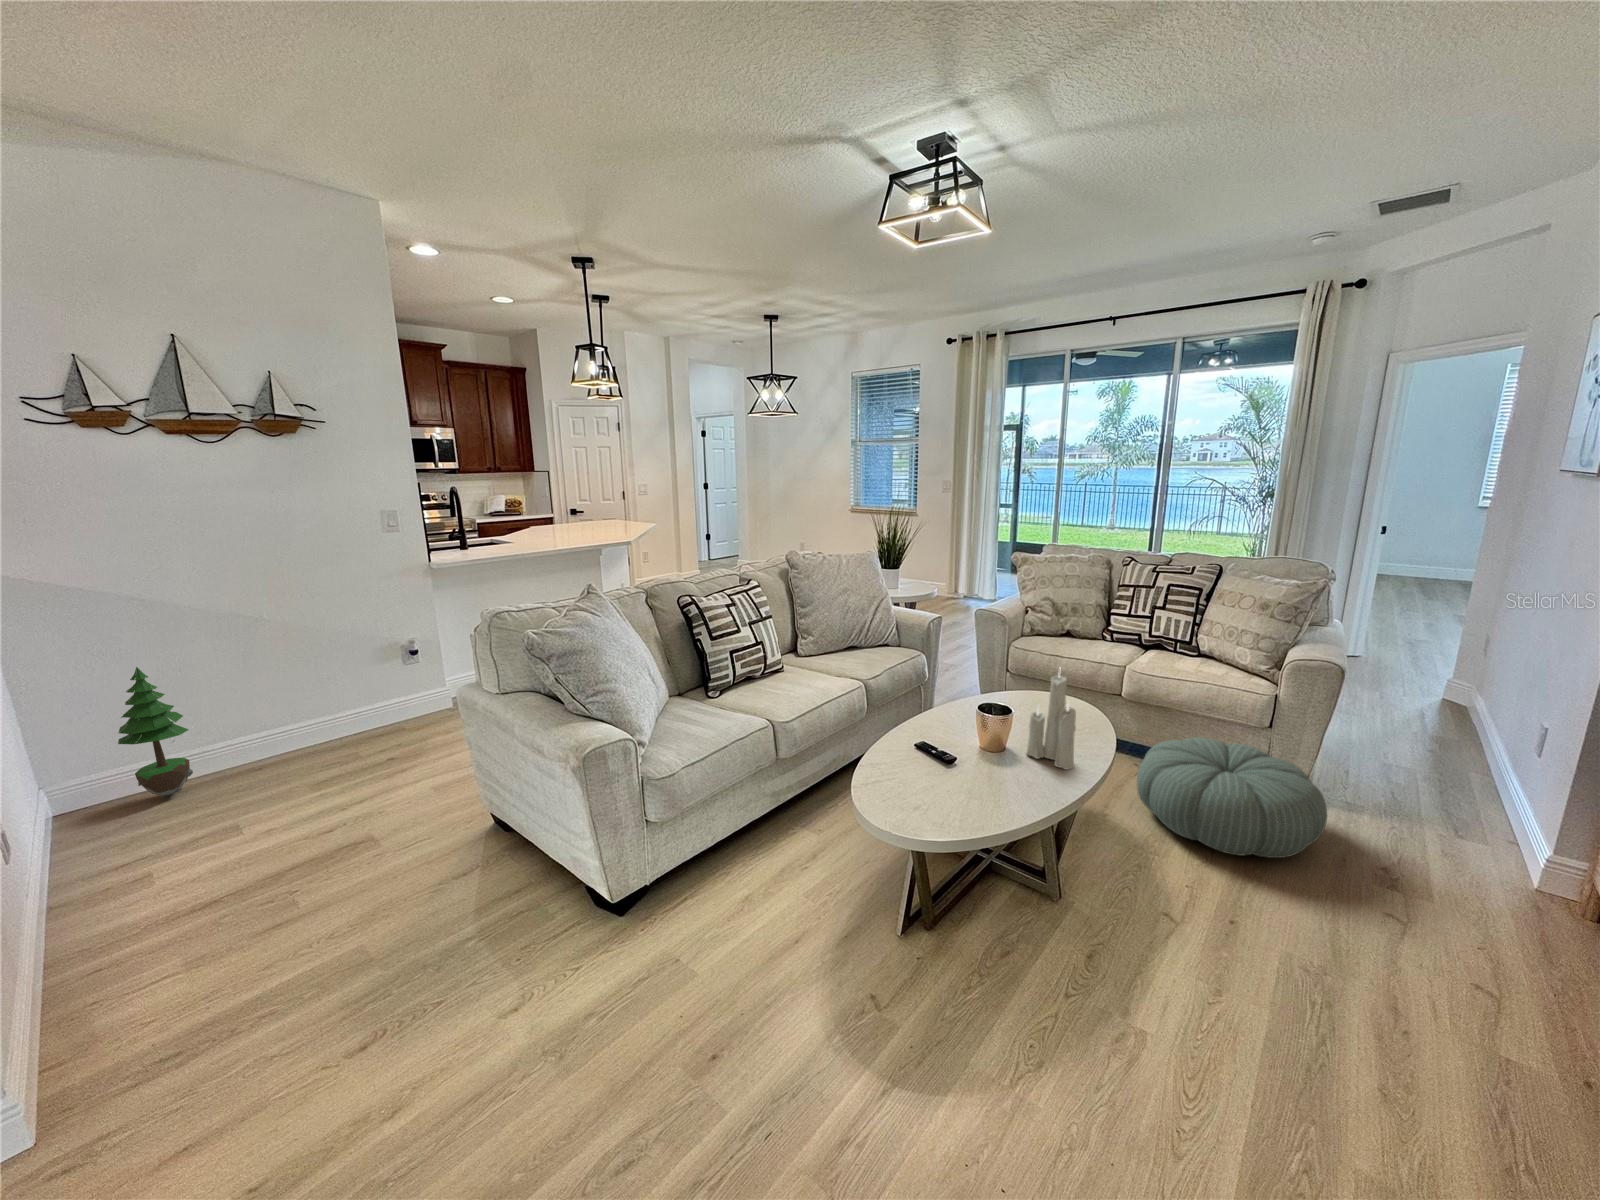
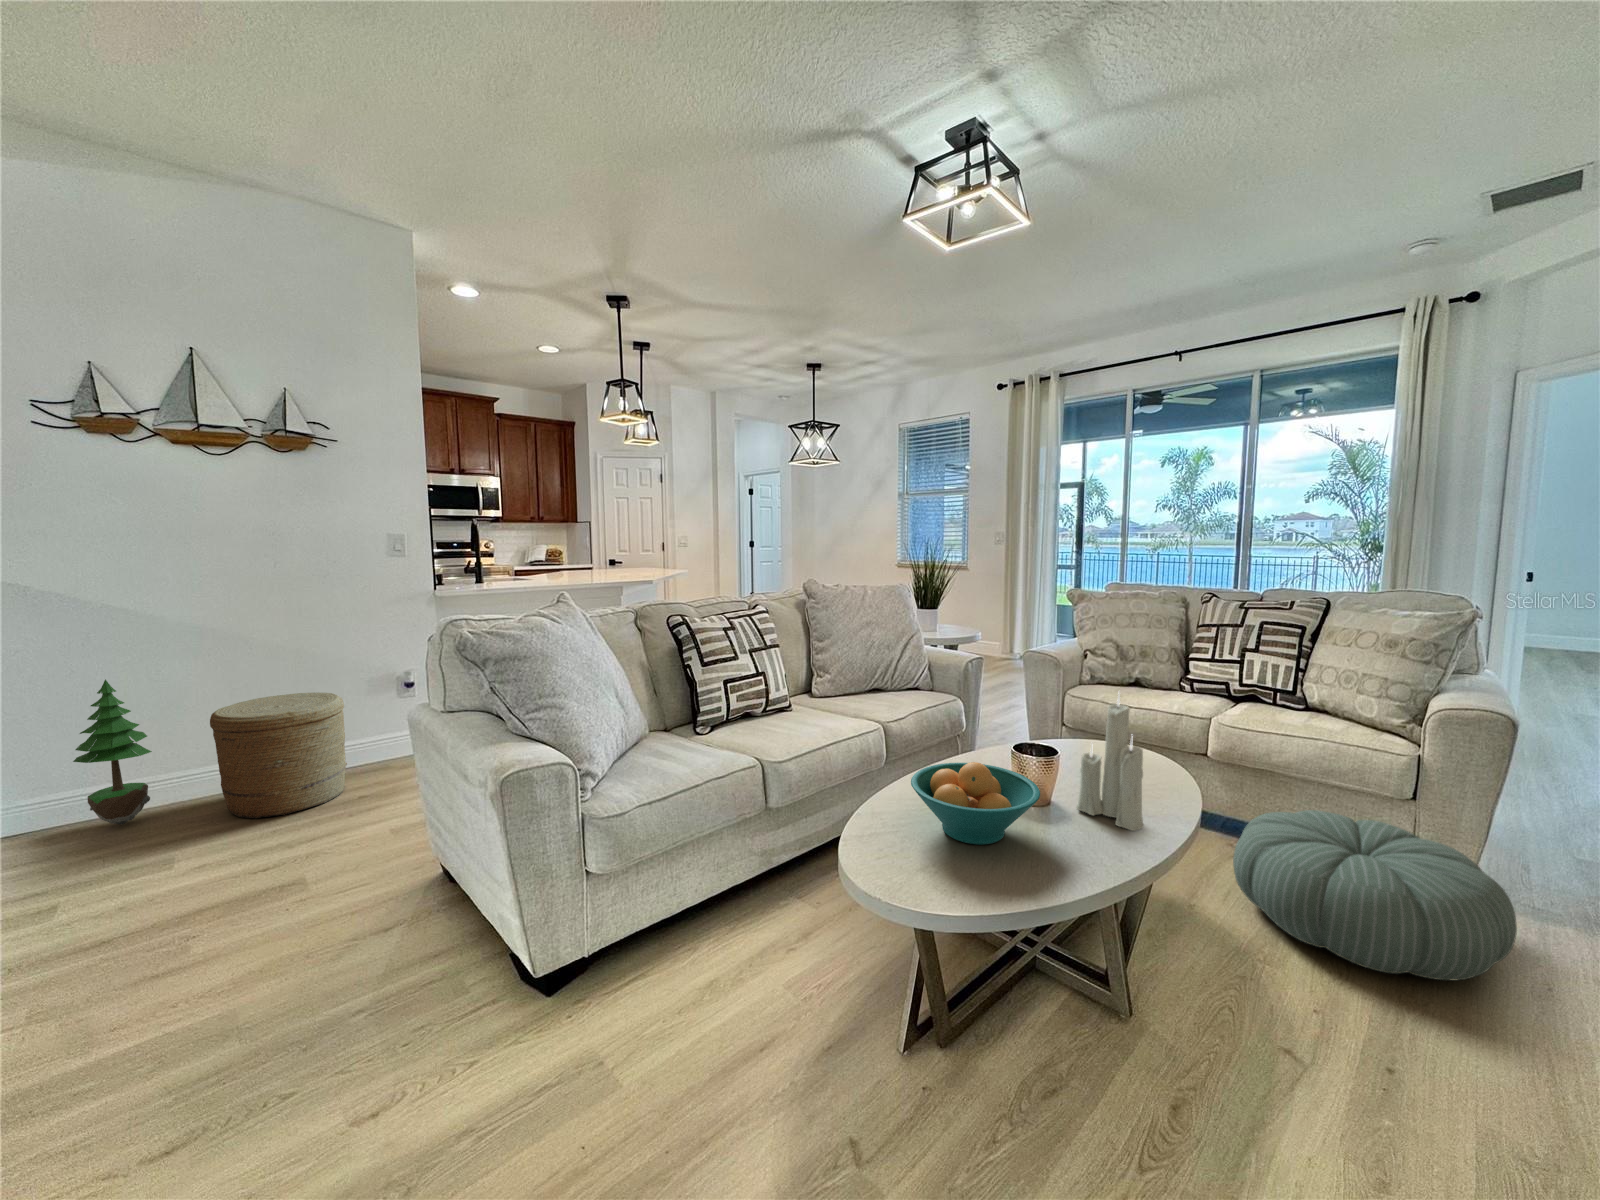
woven basket: none [242,666,371,785] -> present [210,693,347,819]
fruit bowl: none [904,723,1002,787] -> present [911,762,1040,845]

